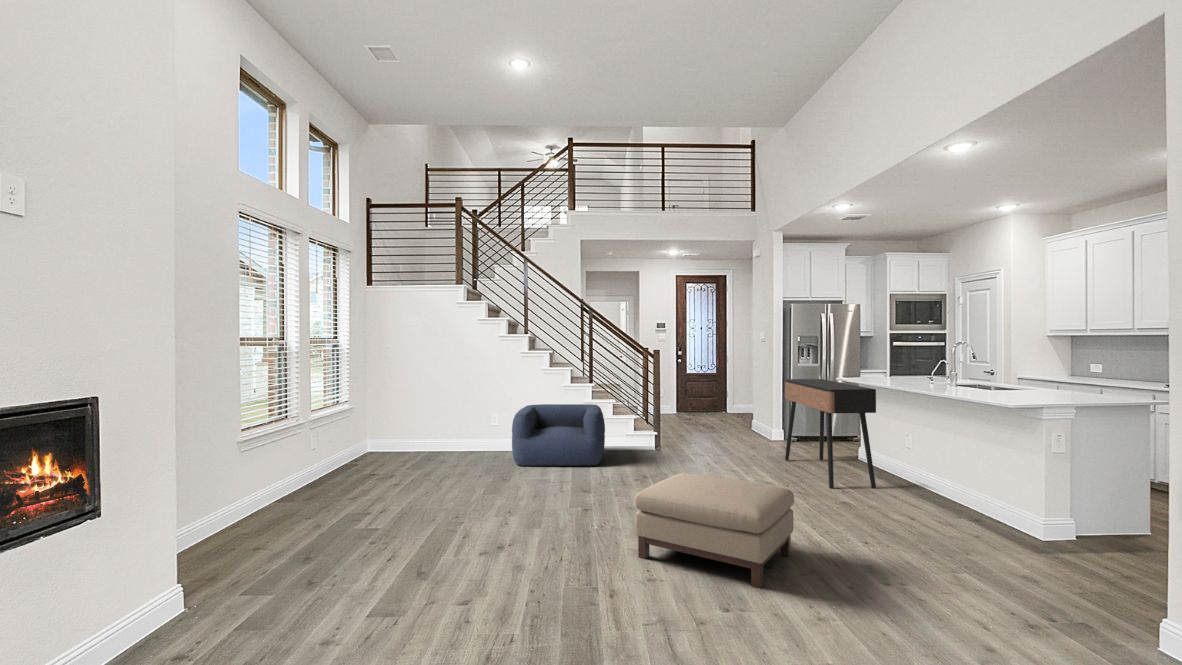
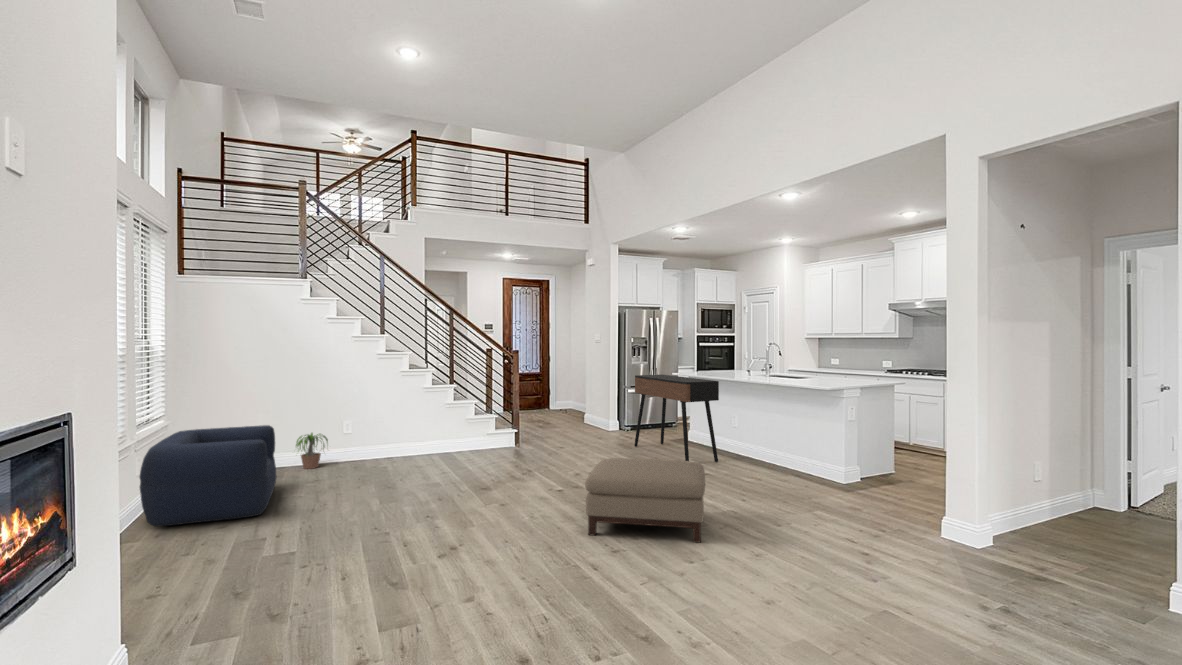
armchair: present [512,404,605,466] -> present [140,425,277,527]
potted plant: none [442,424,480,456] -> present [296,433,328,469]

